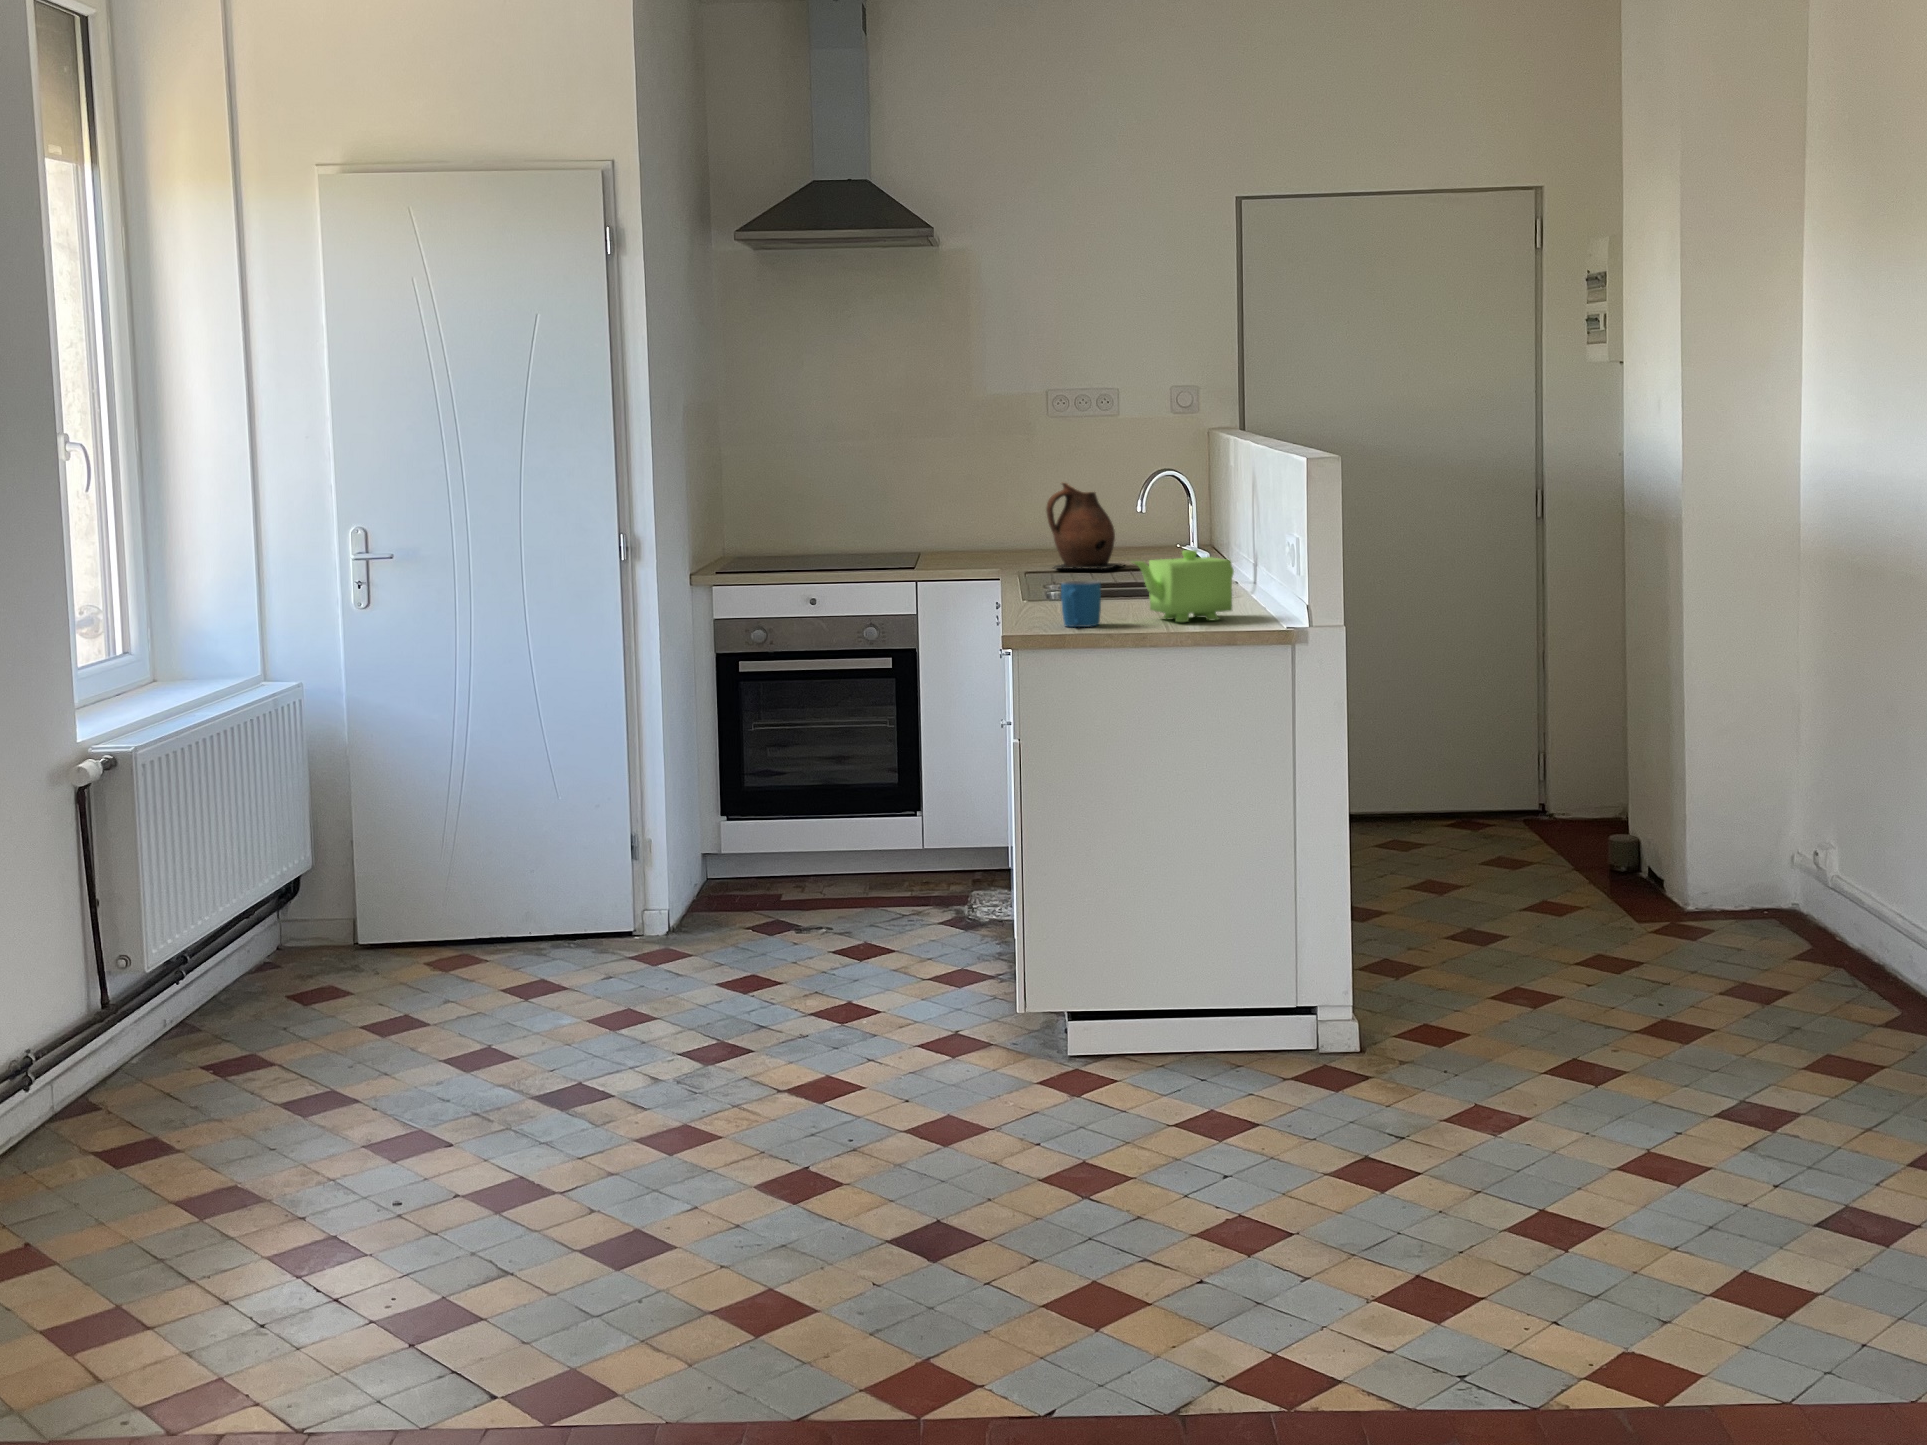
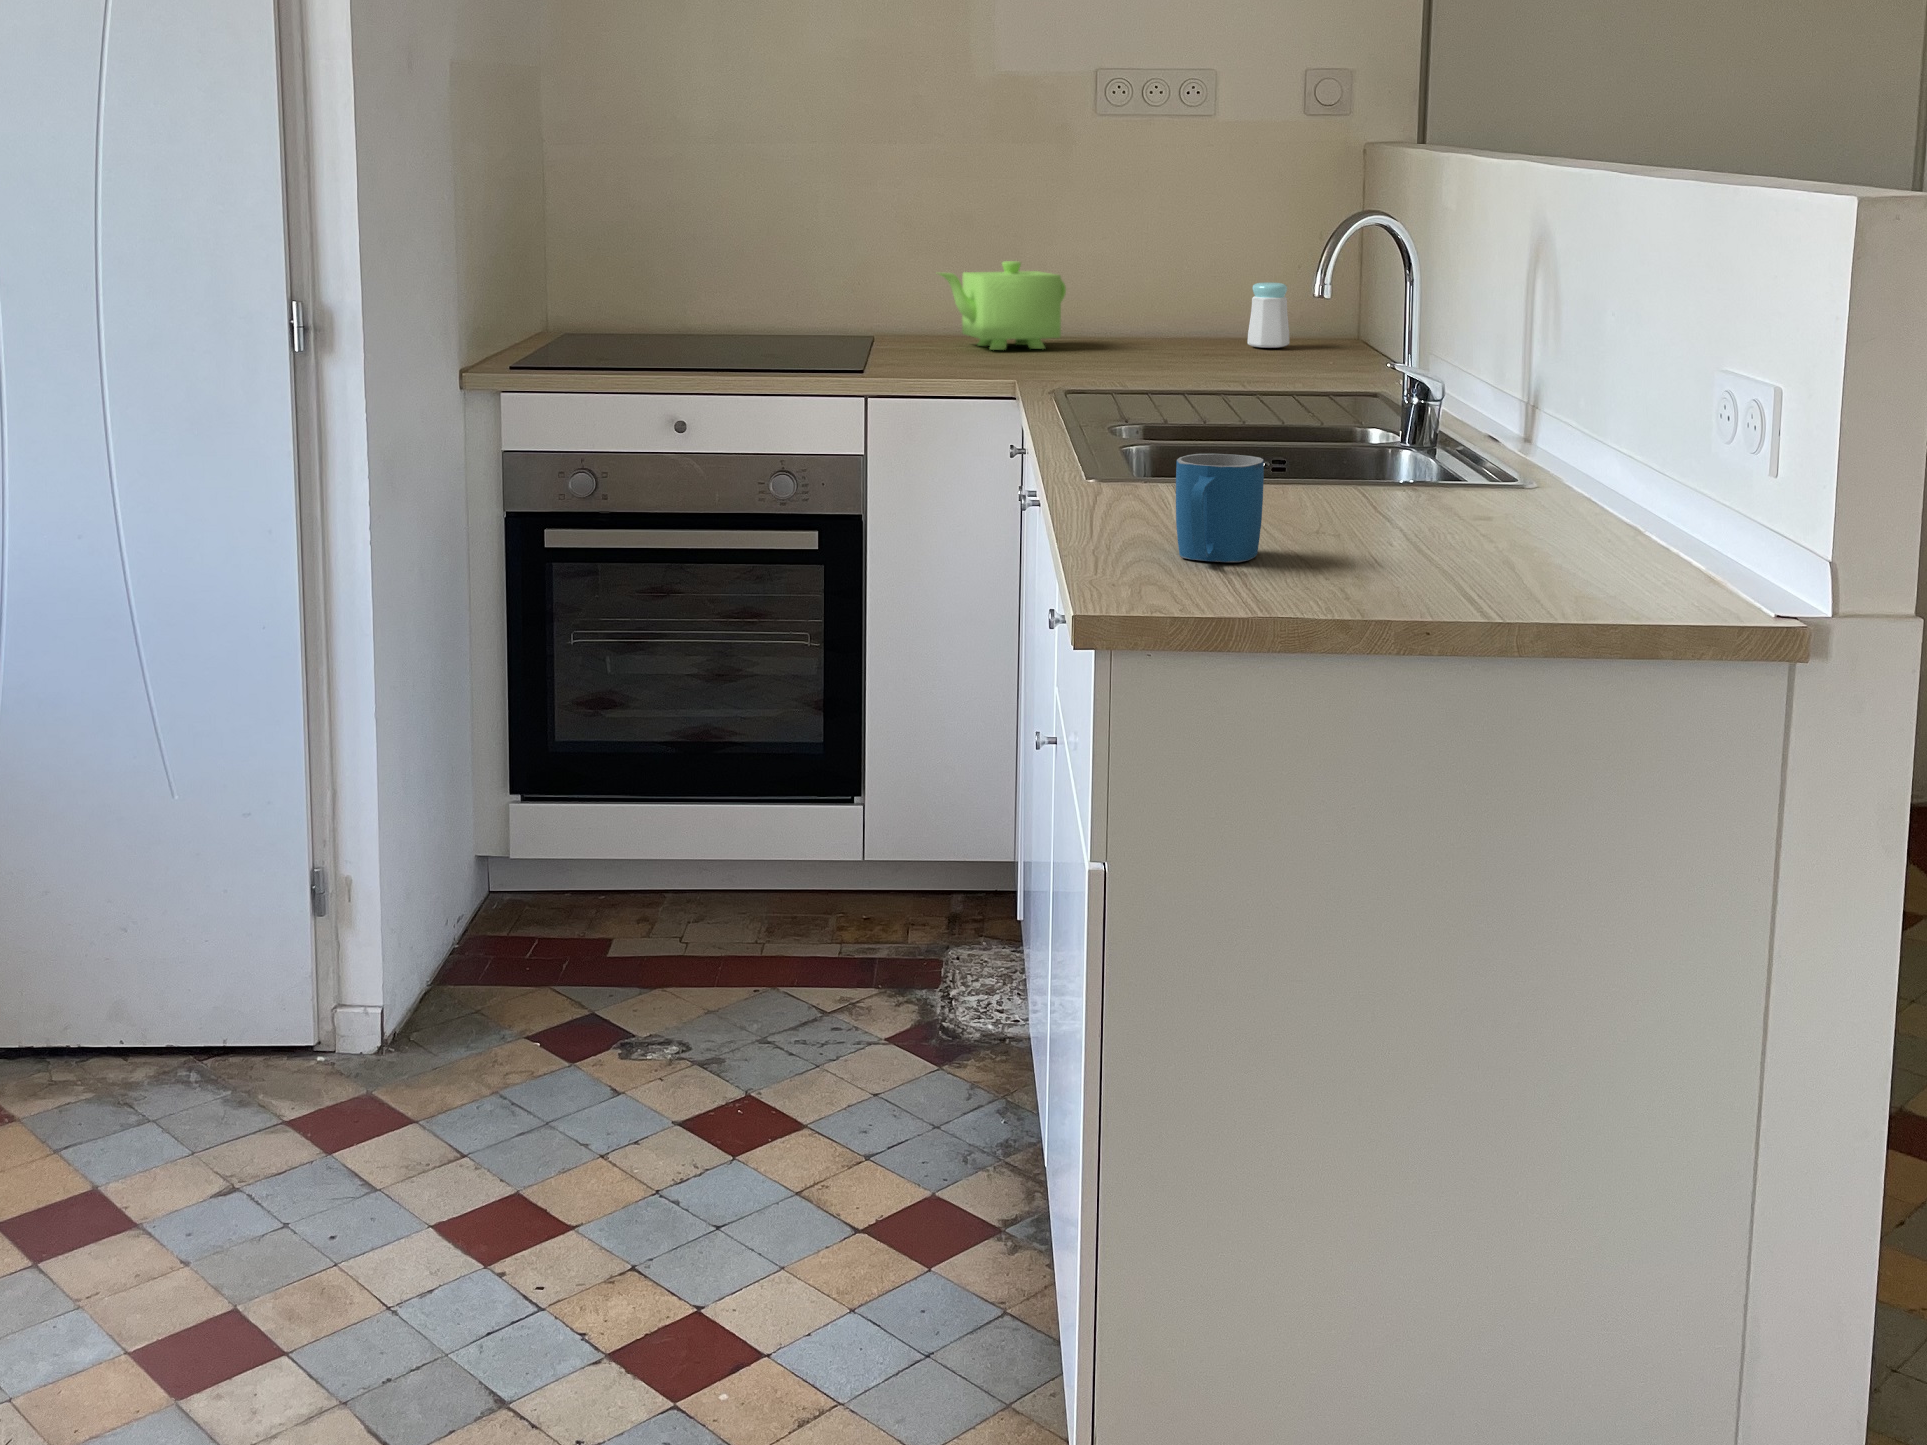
ceramic pitcher: present [1046,482,1121,569] -> none [1099,229,1233,390]
salt shaker: none [1143,512,1168,551] -> present [1247,282,1290,348]
teapot: present [1132,550,1234,622] -> present [939,261,1066,350]

